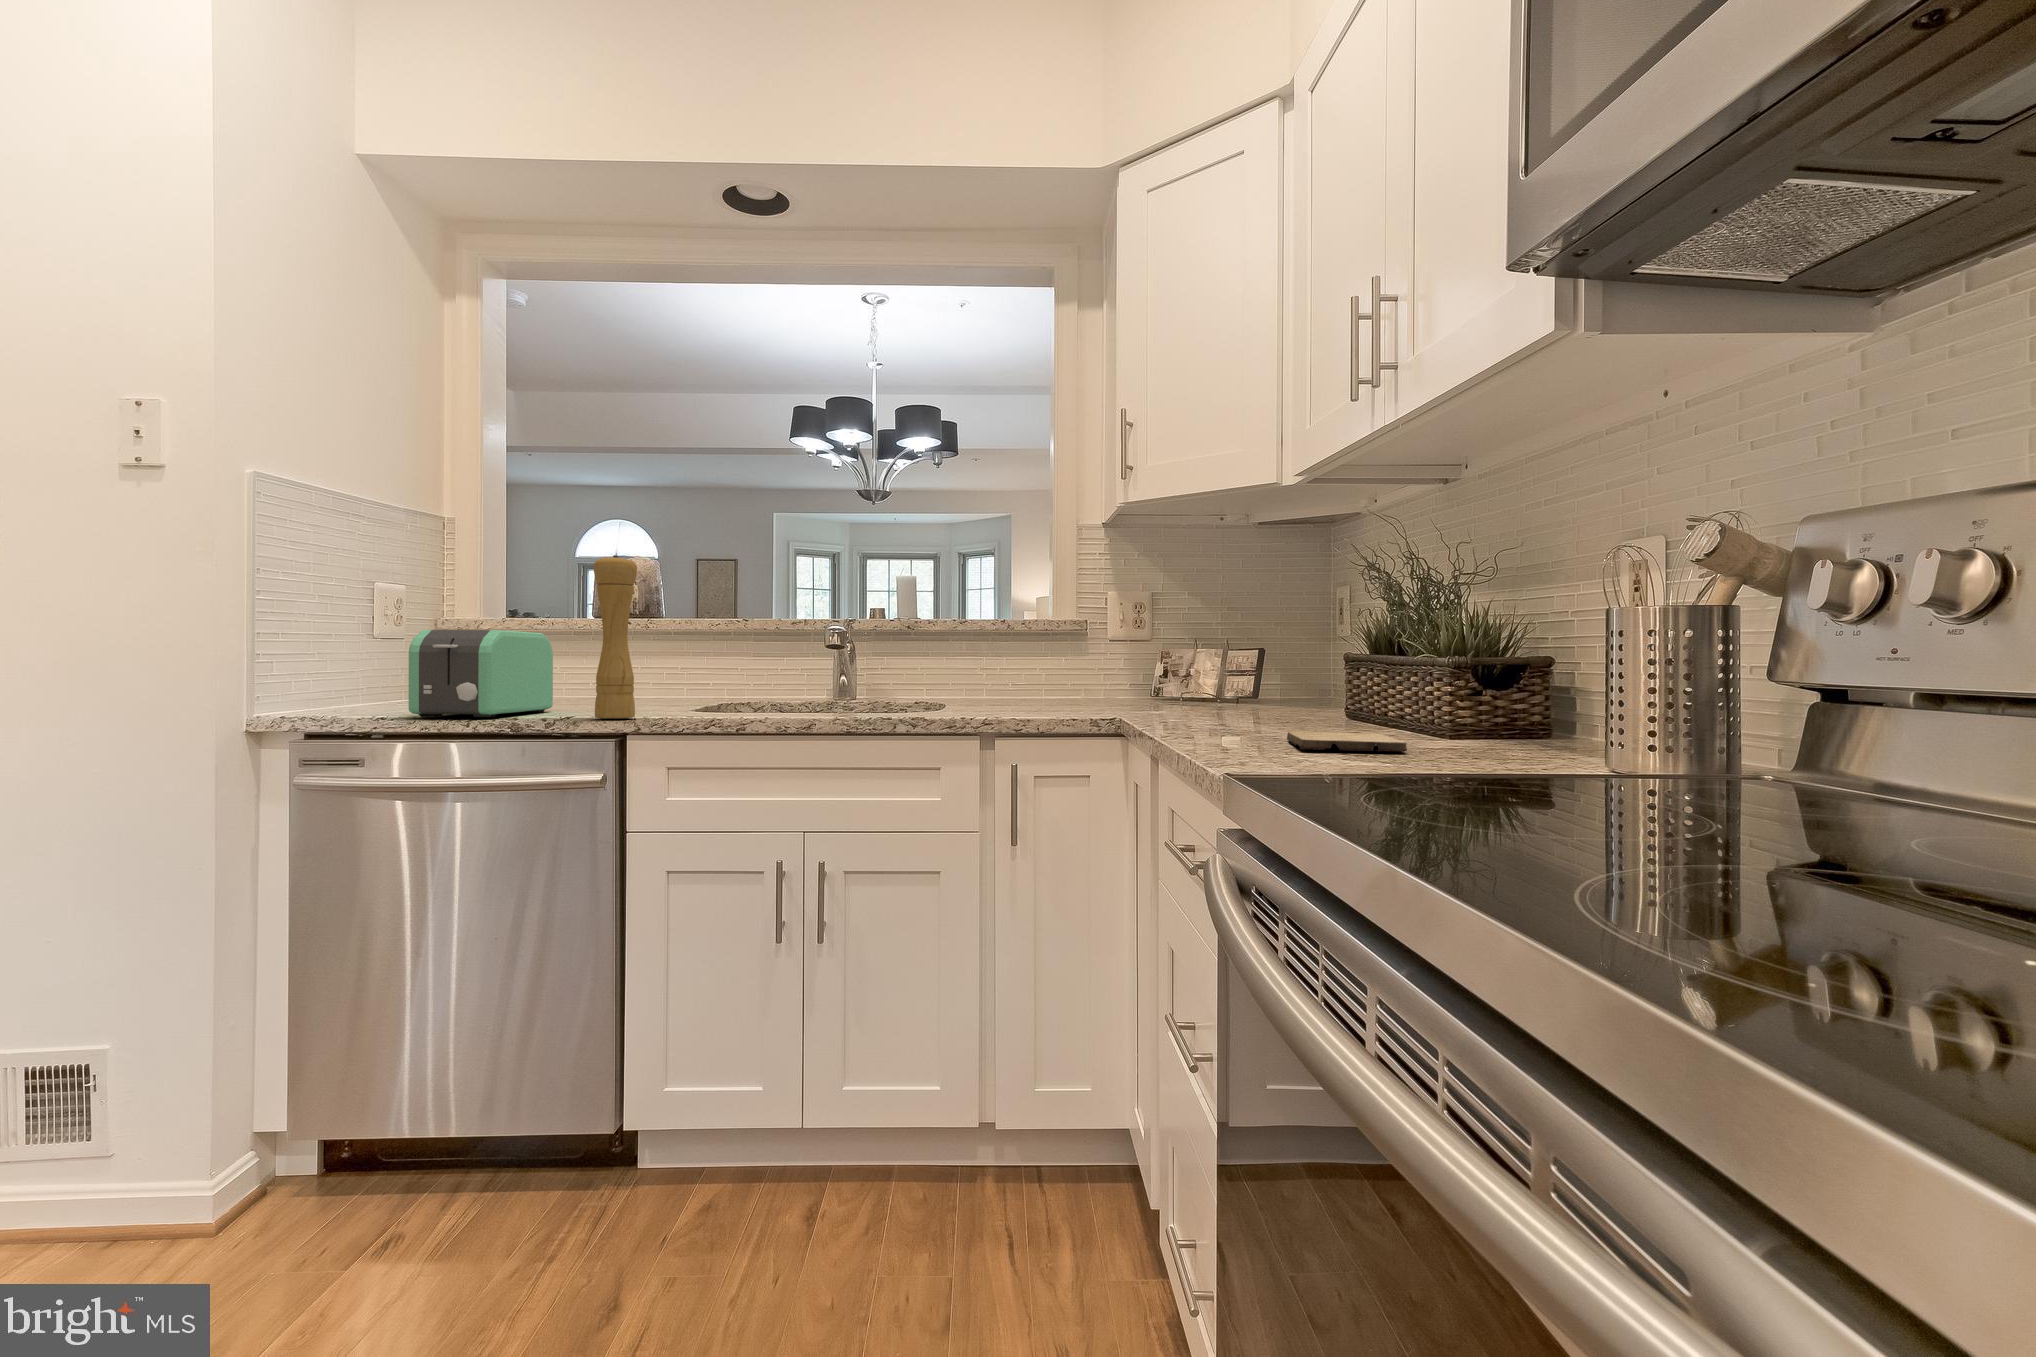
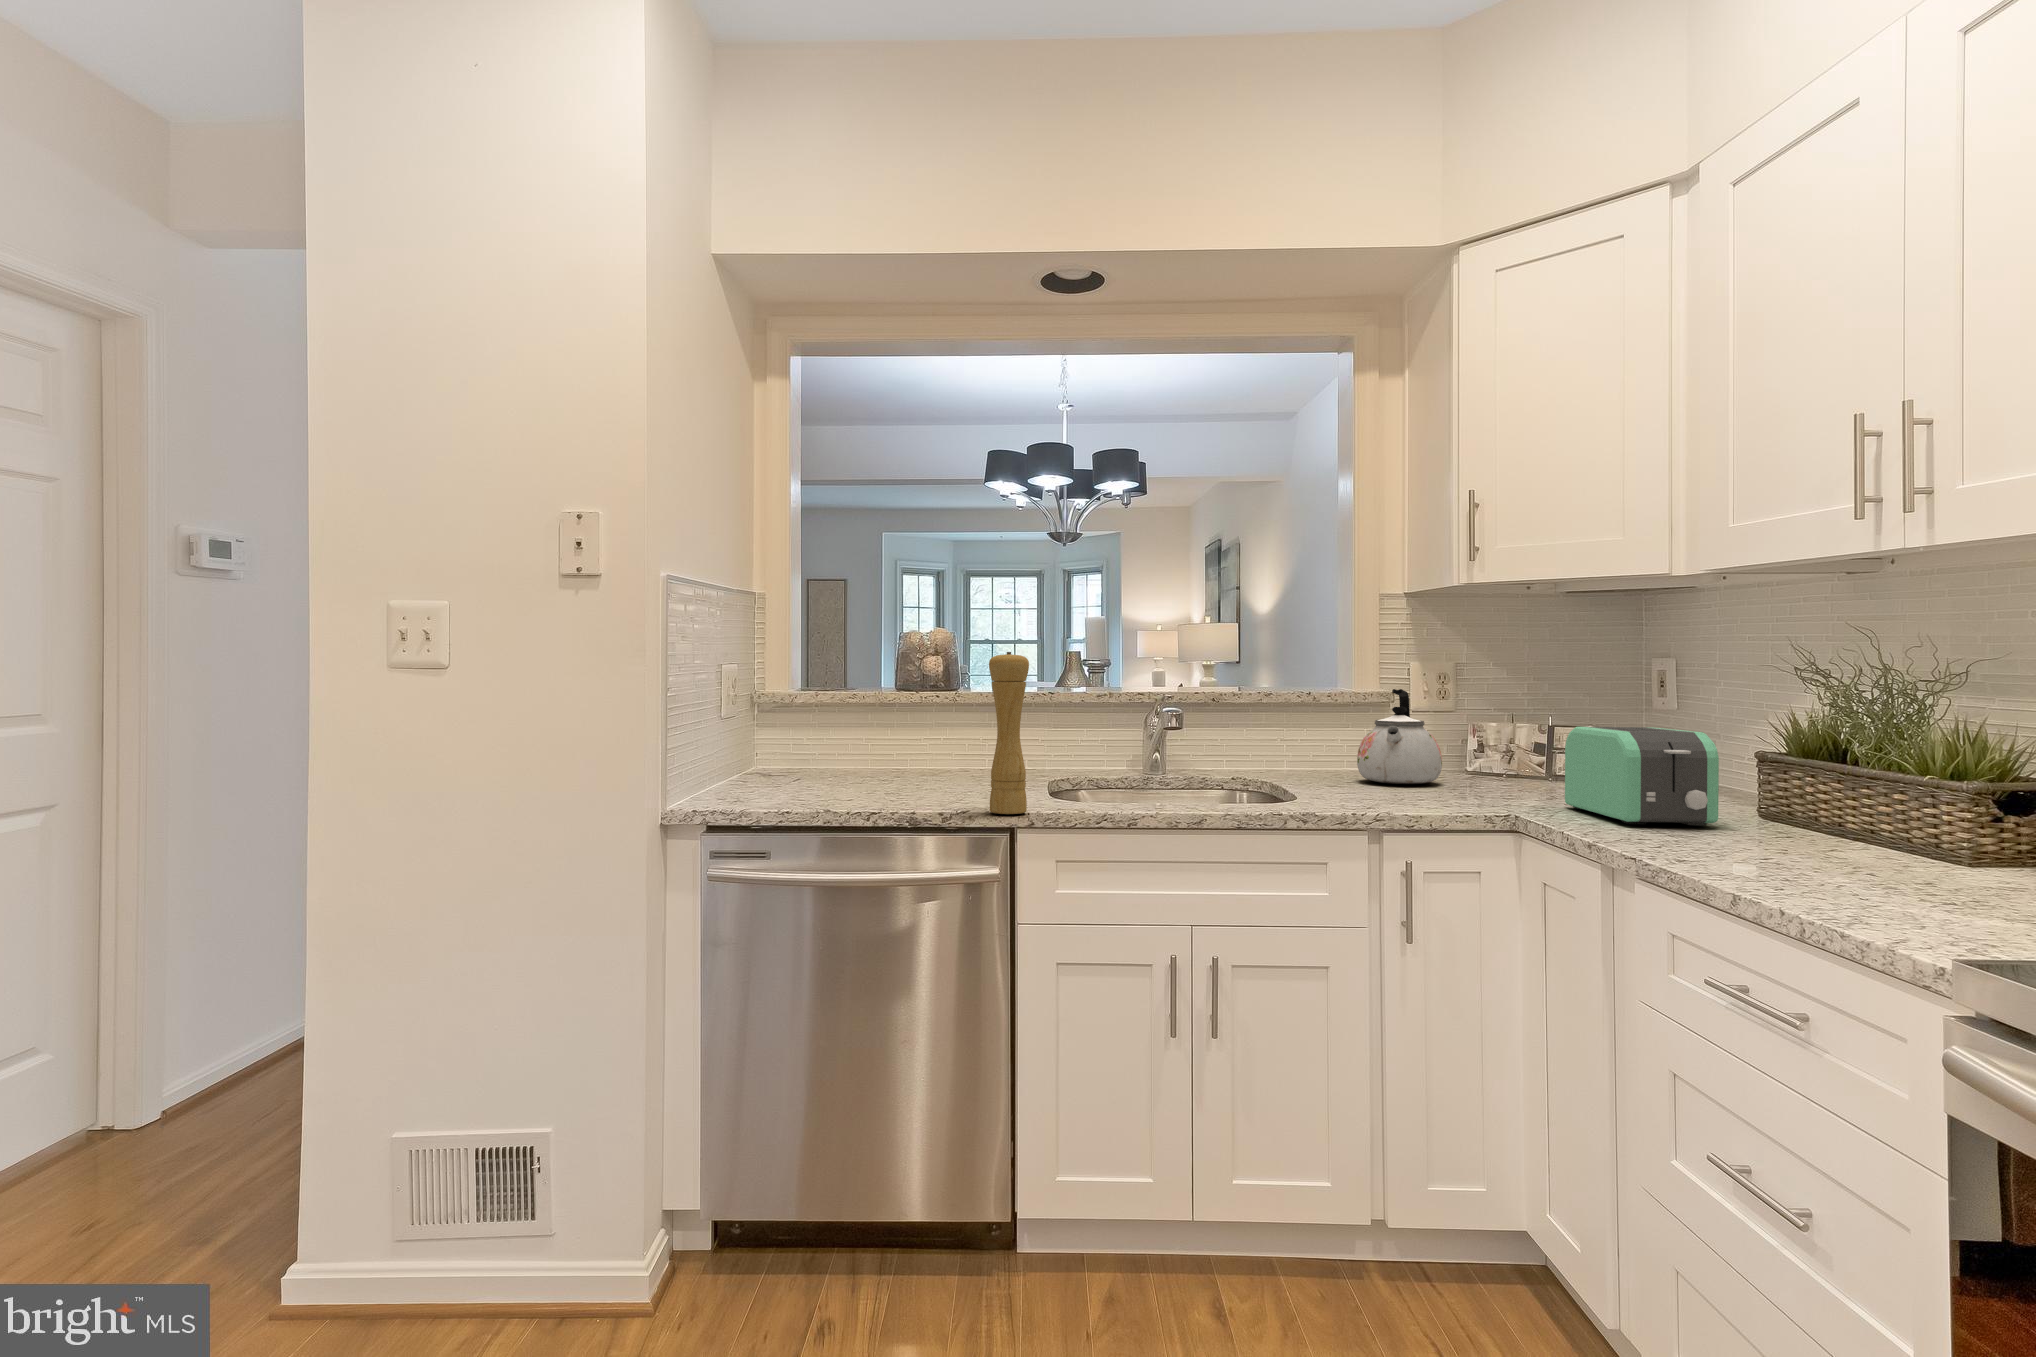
kettle: none [1032,612,1111,705] -> present [1357,689,1442,784]
toaster: present [408,630,553,717] -> present [1565,727,1719,825]
cutting board: present [1287,731,1407,751] -> none [1787,856,1975,895]

